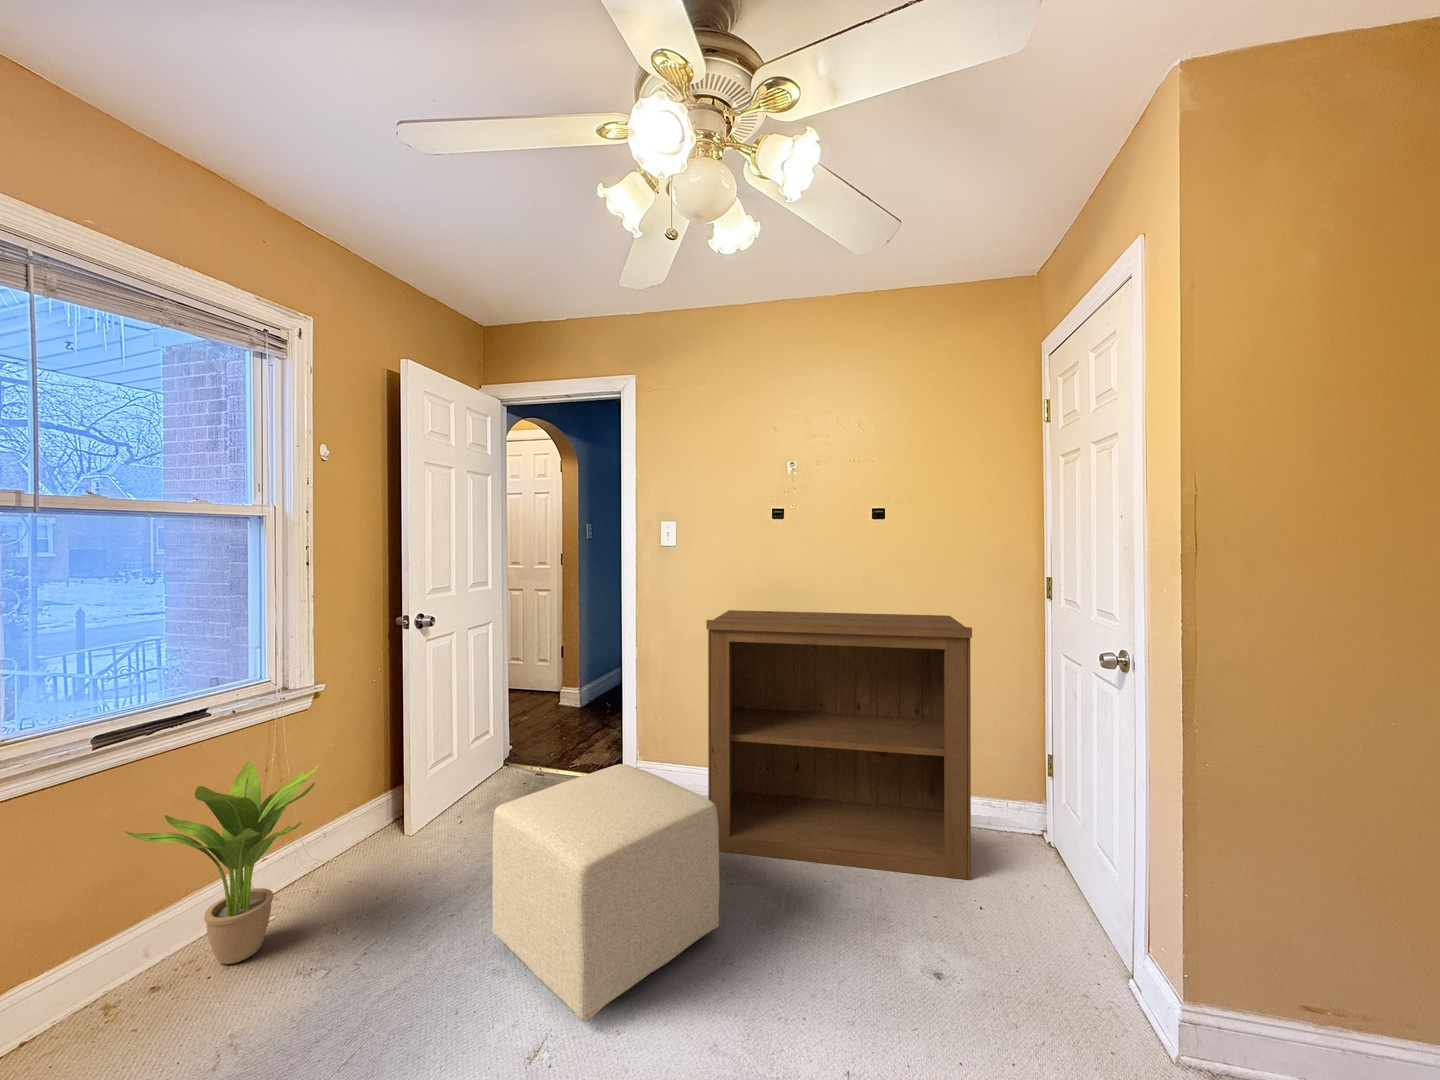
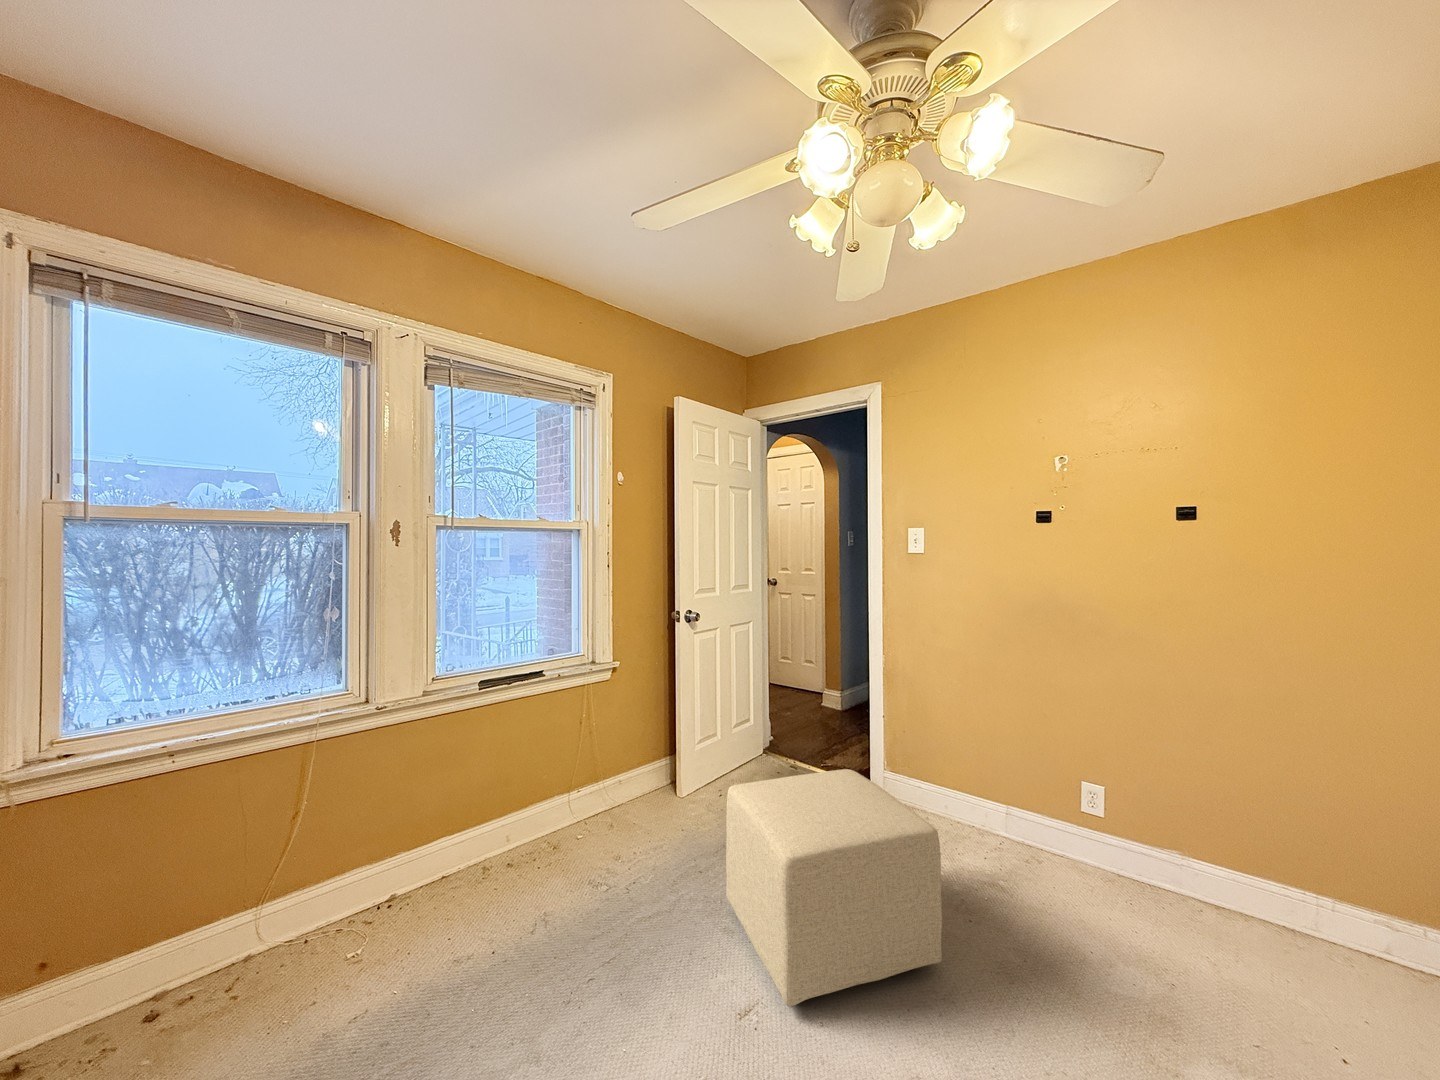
bookshelf: present [706,610,972,880] -> none [943,625,1330,1023]
potted plant: present [125,762,319,964] -> none [494,714,609,863]

